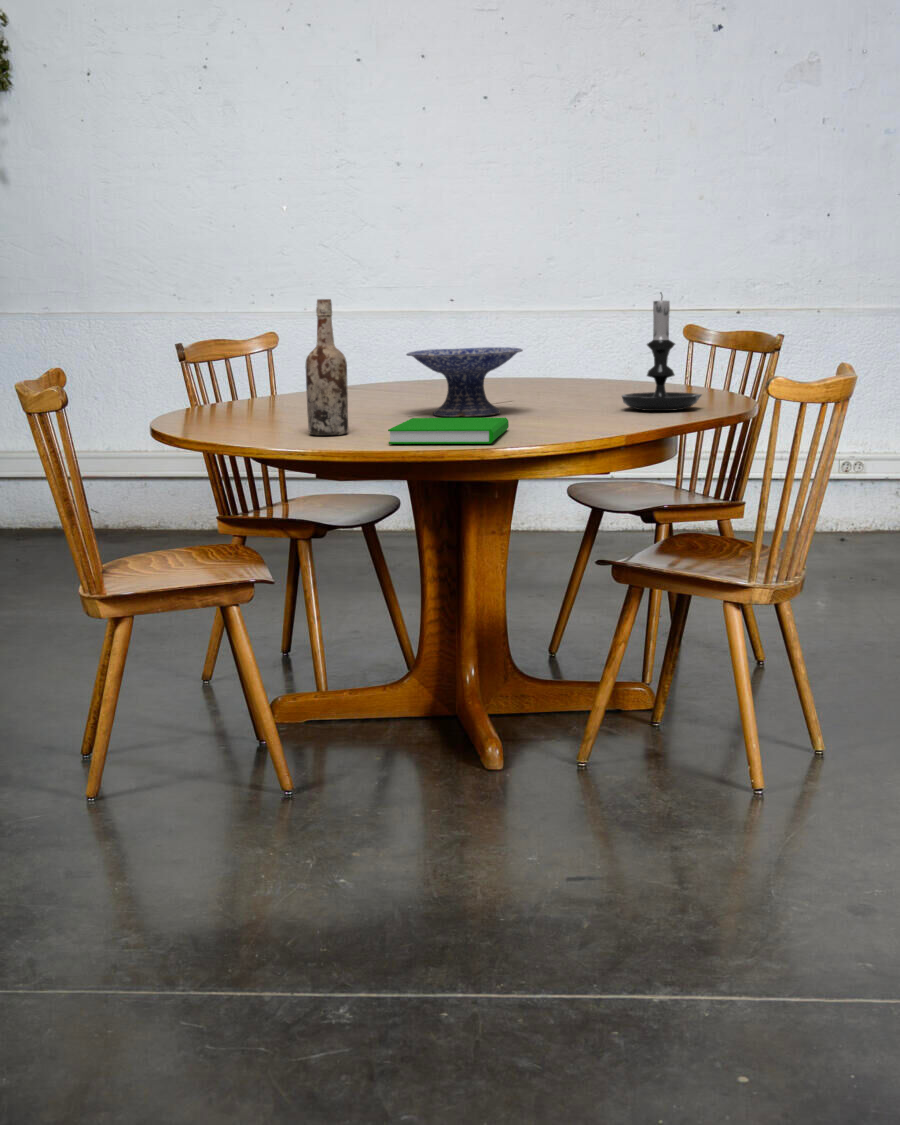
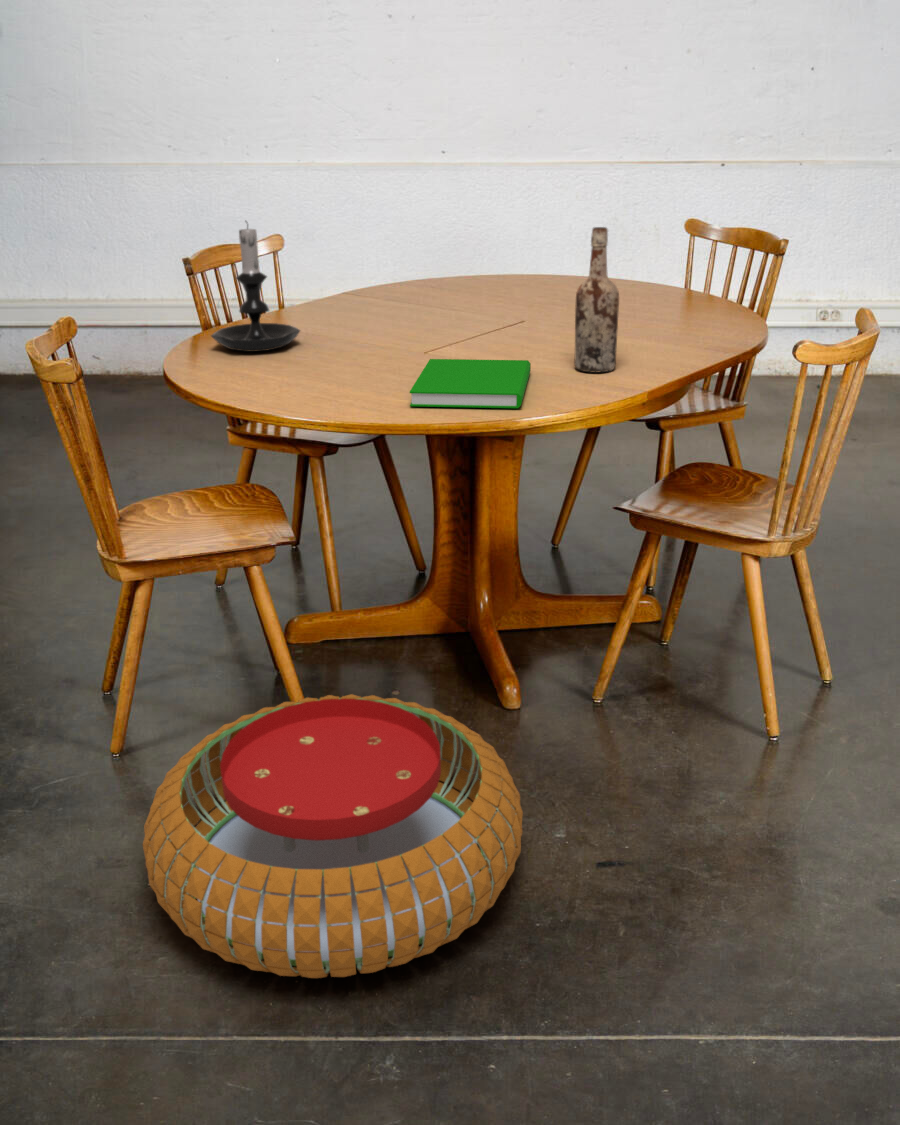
candle holder: present [622,293,702,411] -> present [211,225,300,352]
wine bottle: present [306,299,348,435] -> present [575,227,619,372]
decorative bowl: present [407,347,523,417] -> none [418,258,540,341]
pouf: none [111,718,490,953] -> present [143,694,523,978]

